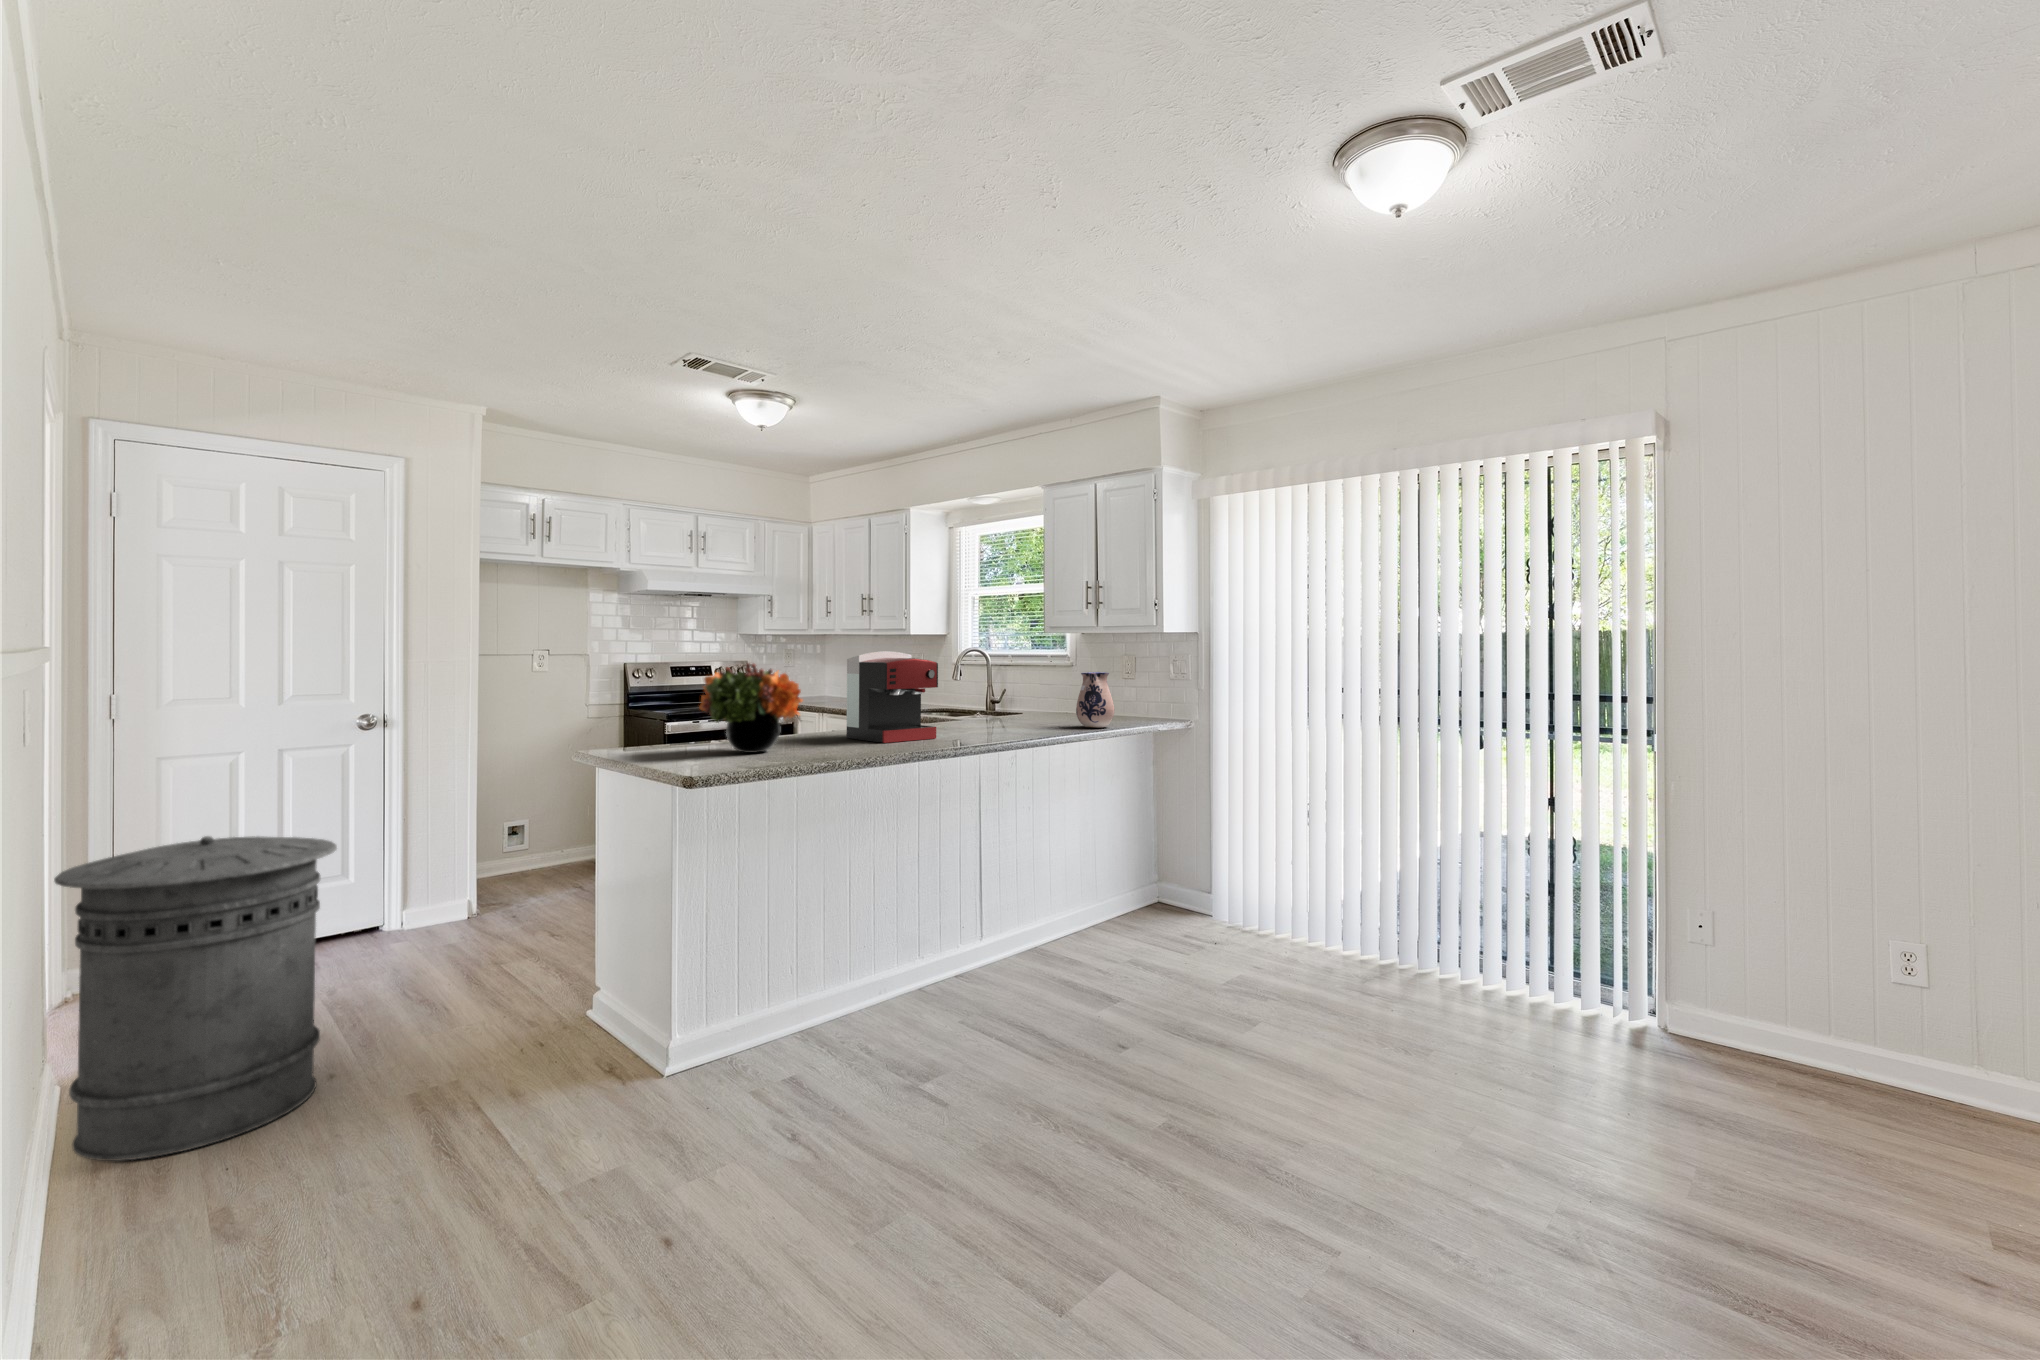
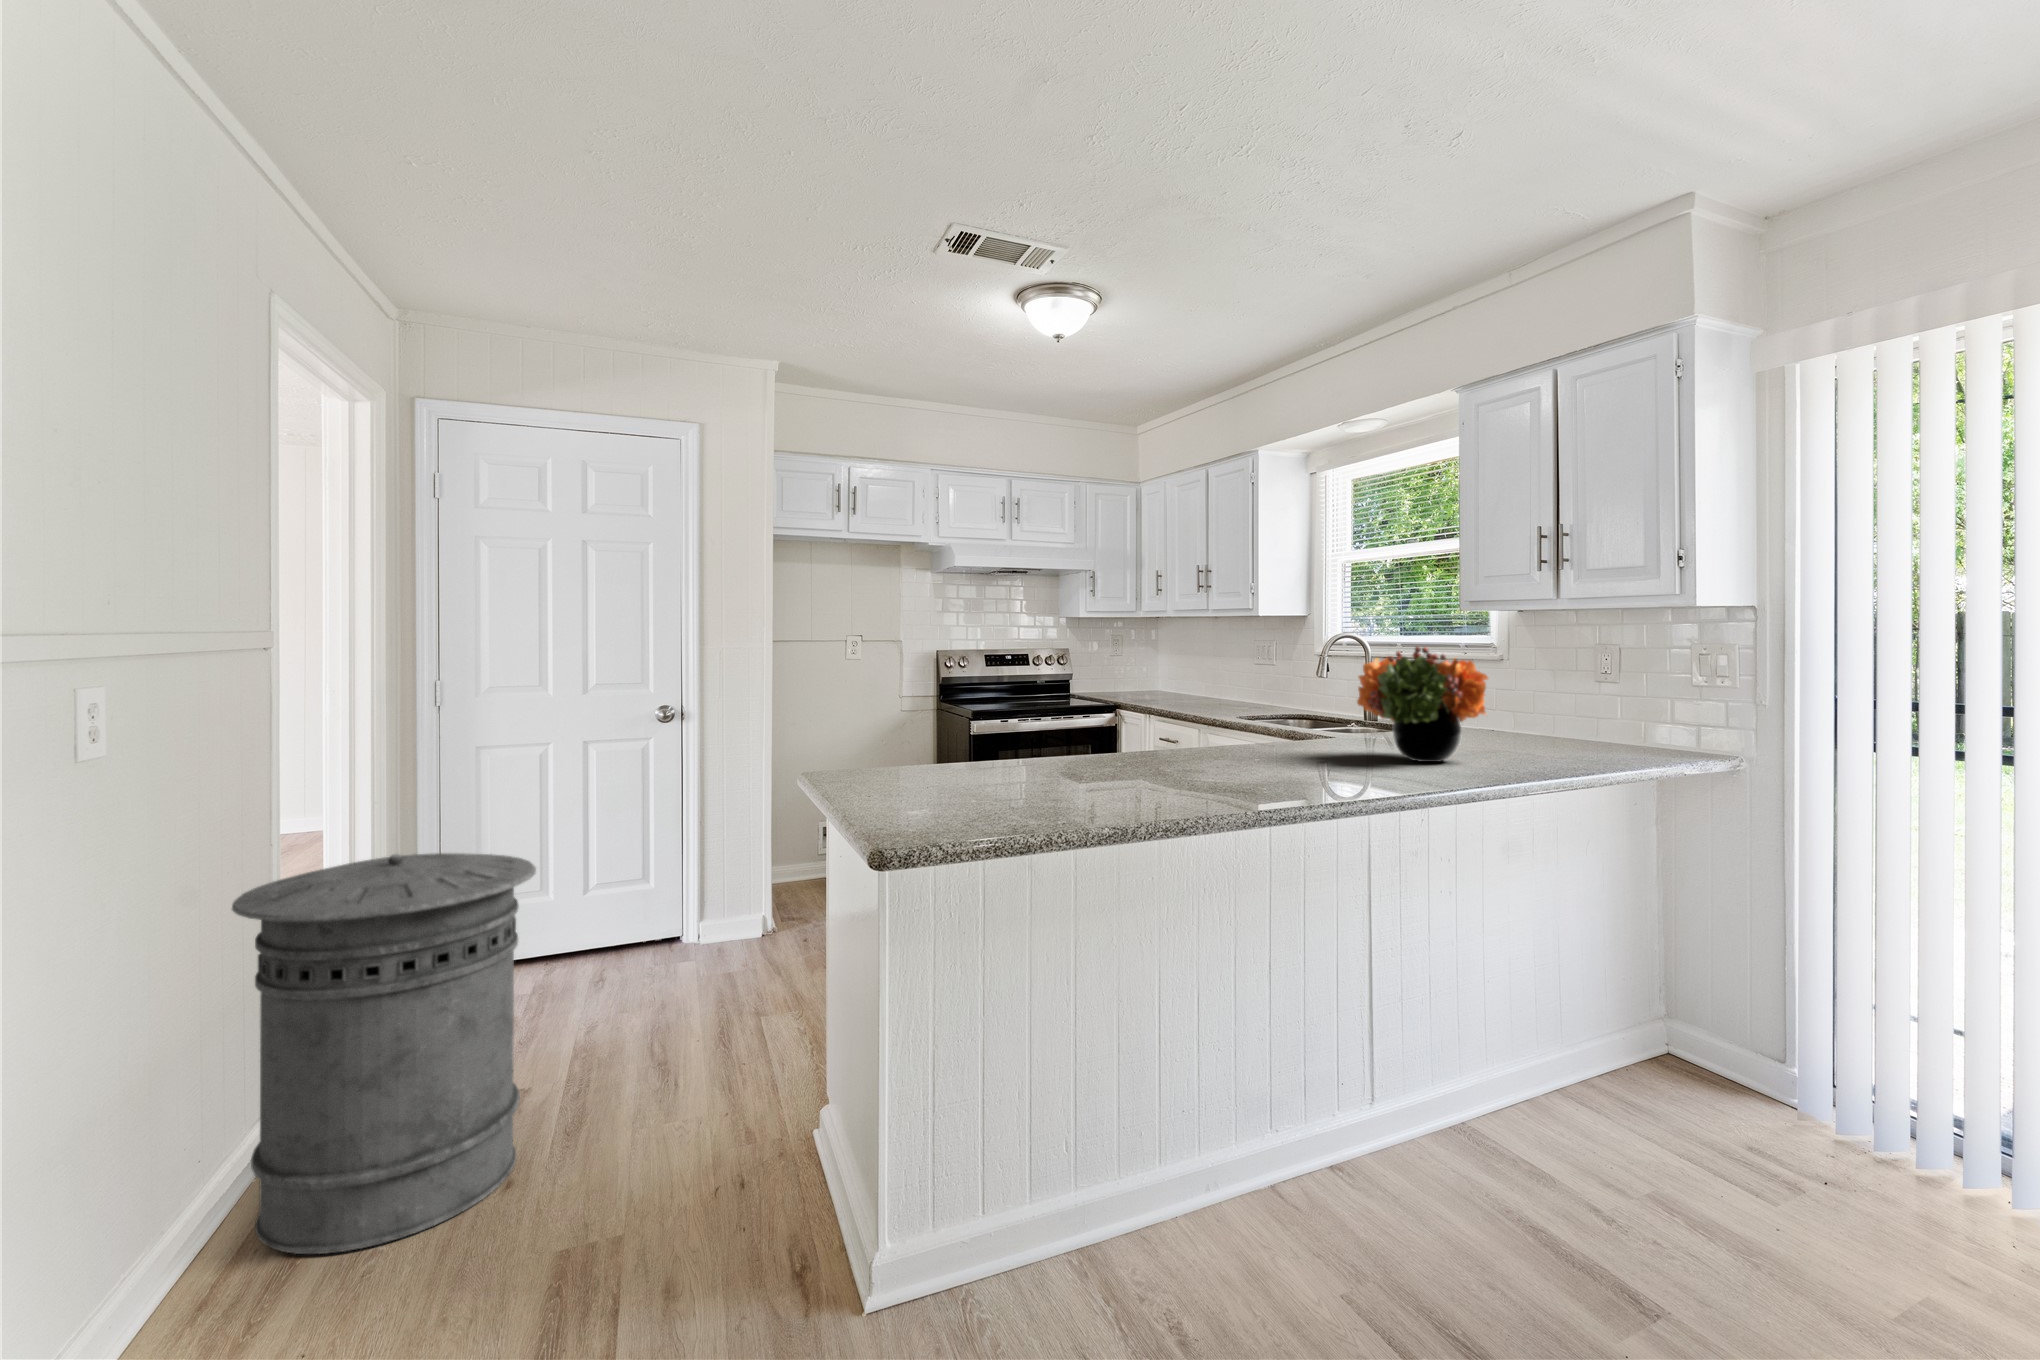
coffee maker: present [846,651,938,743] -> none [1162,632,1293,768]
flower arrangement: present [699,663,802,753] -> present [1357,647,1488,762]
ceramic pitcher: present [1076,672,1114,728] -> none [1512,666,1579,754]

